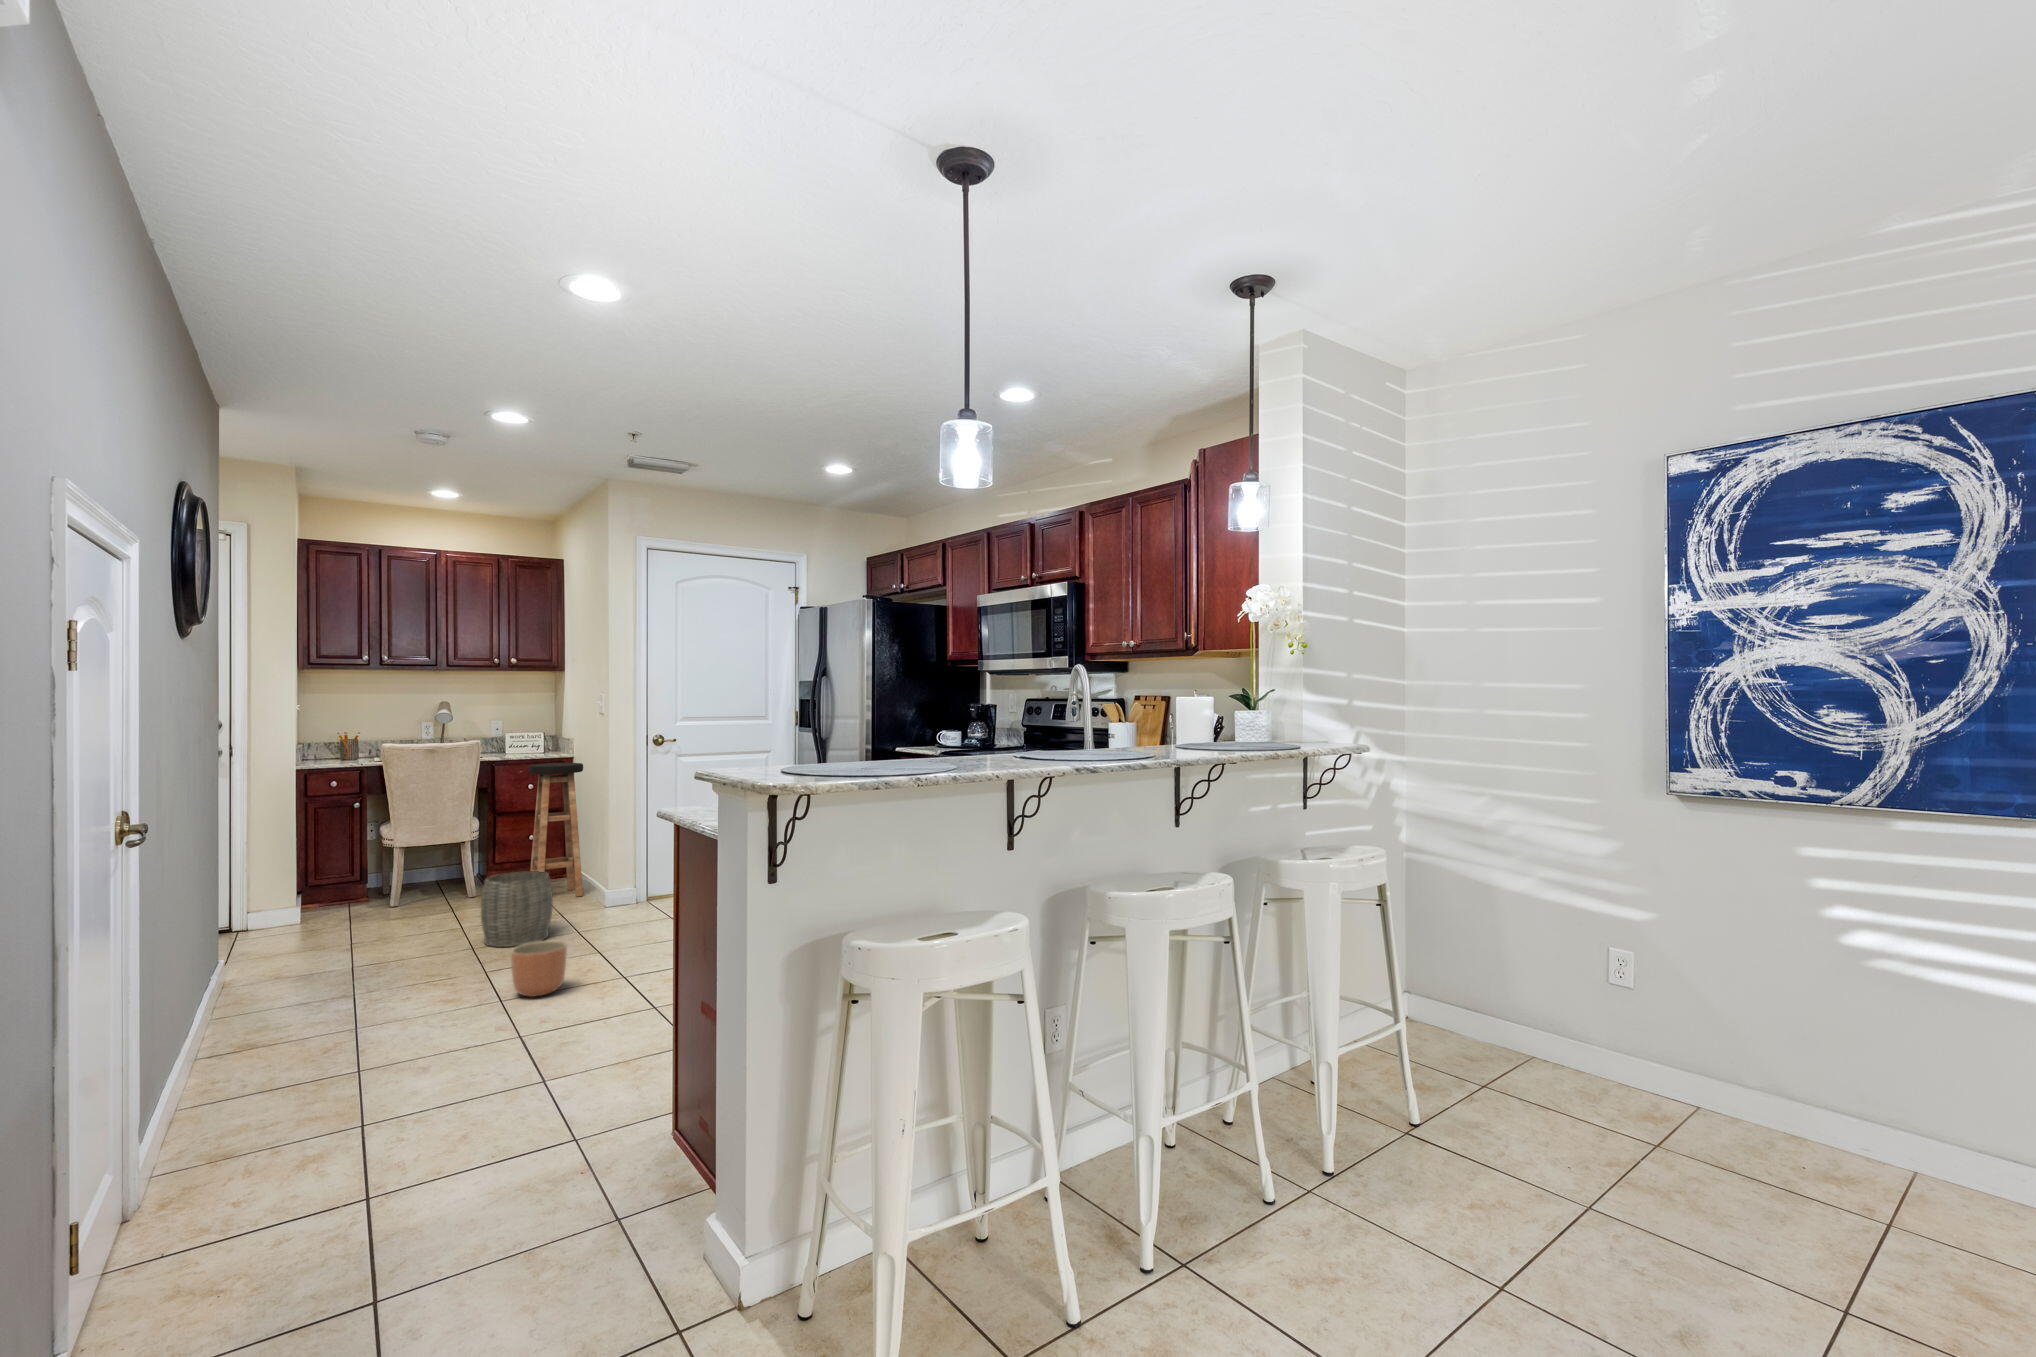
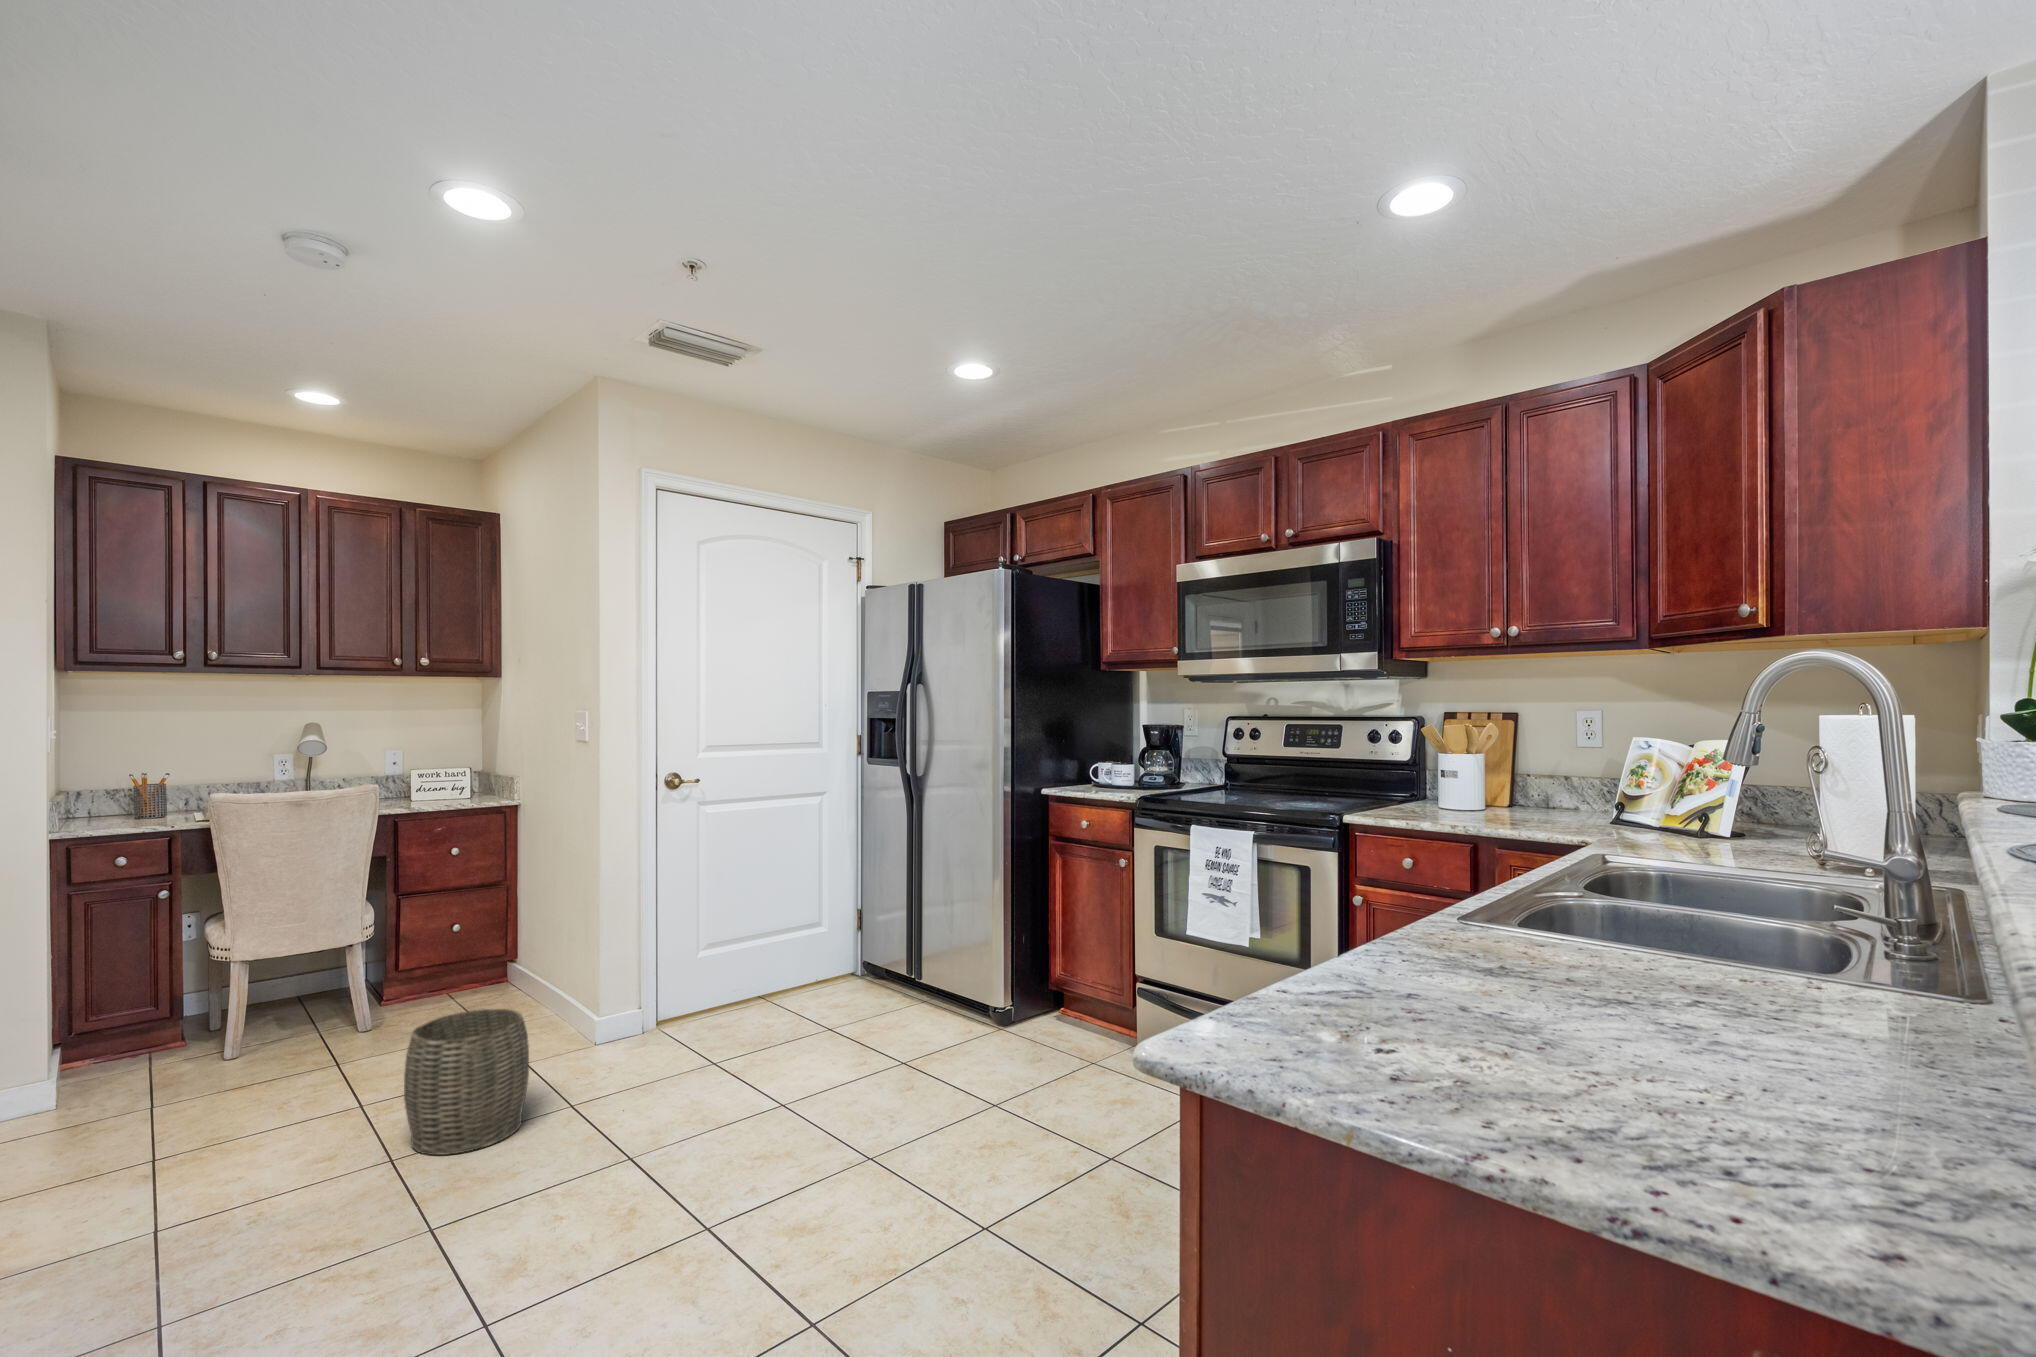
bar stool: present [529,763,583,897] -> none [456,815,548,1039]
planter: present [511,941,567,997] -> none [503,1176,608,1303]

